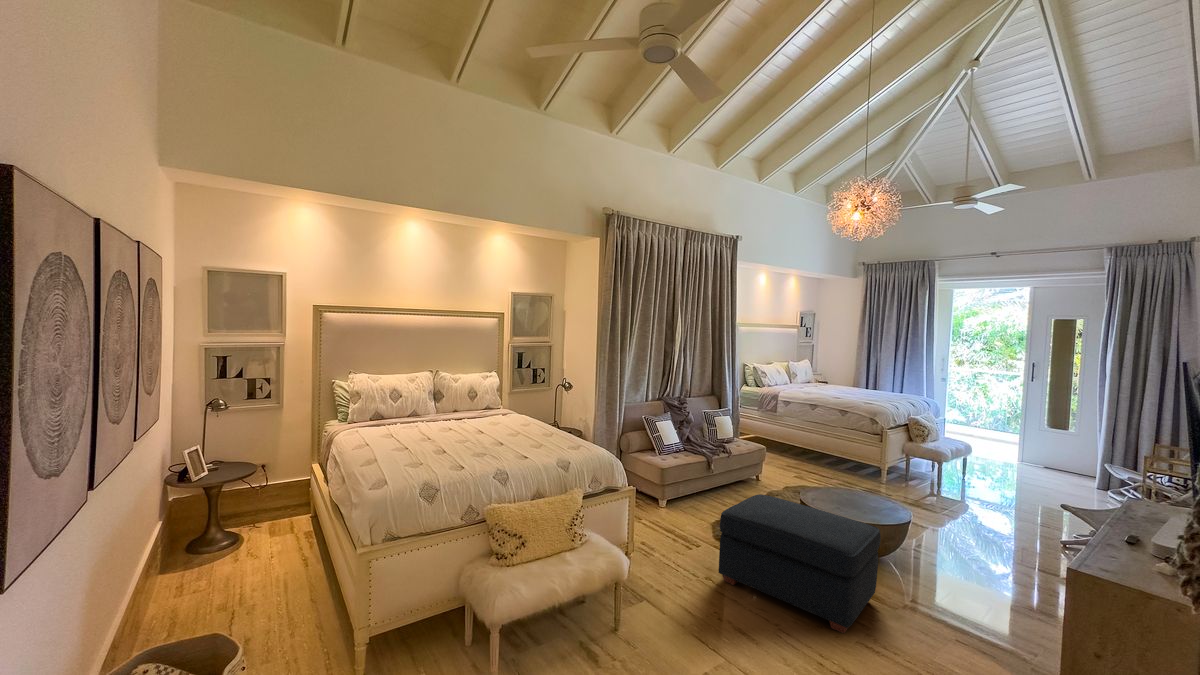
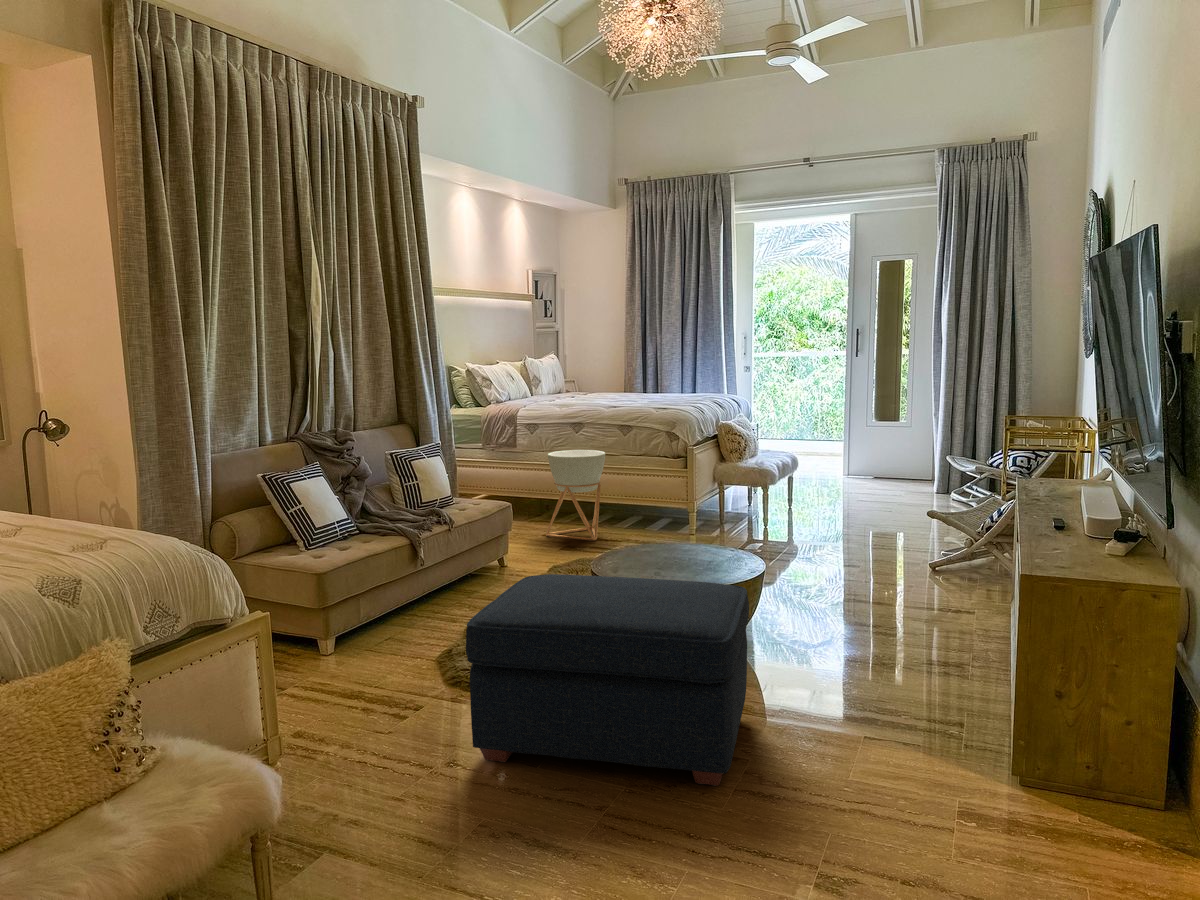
planter: none [787,420,827,475] -> present [546,450,605,541]

